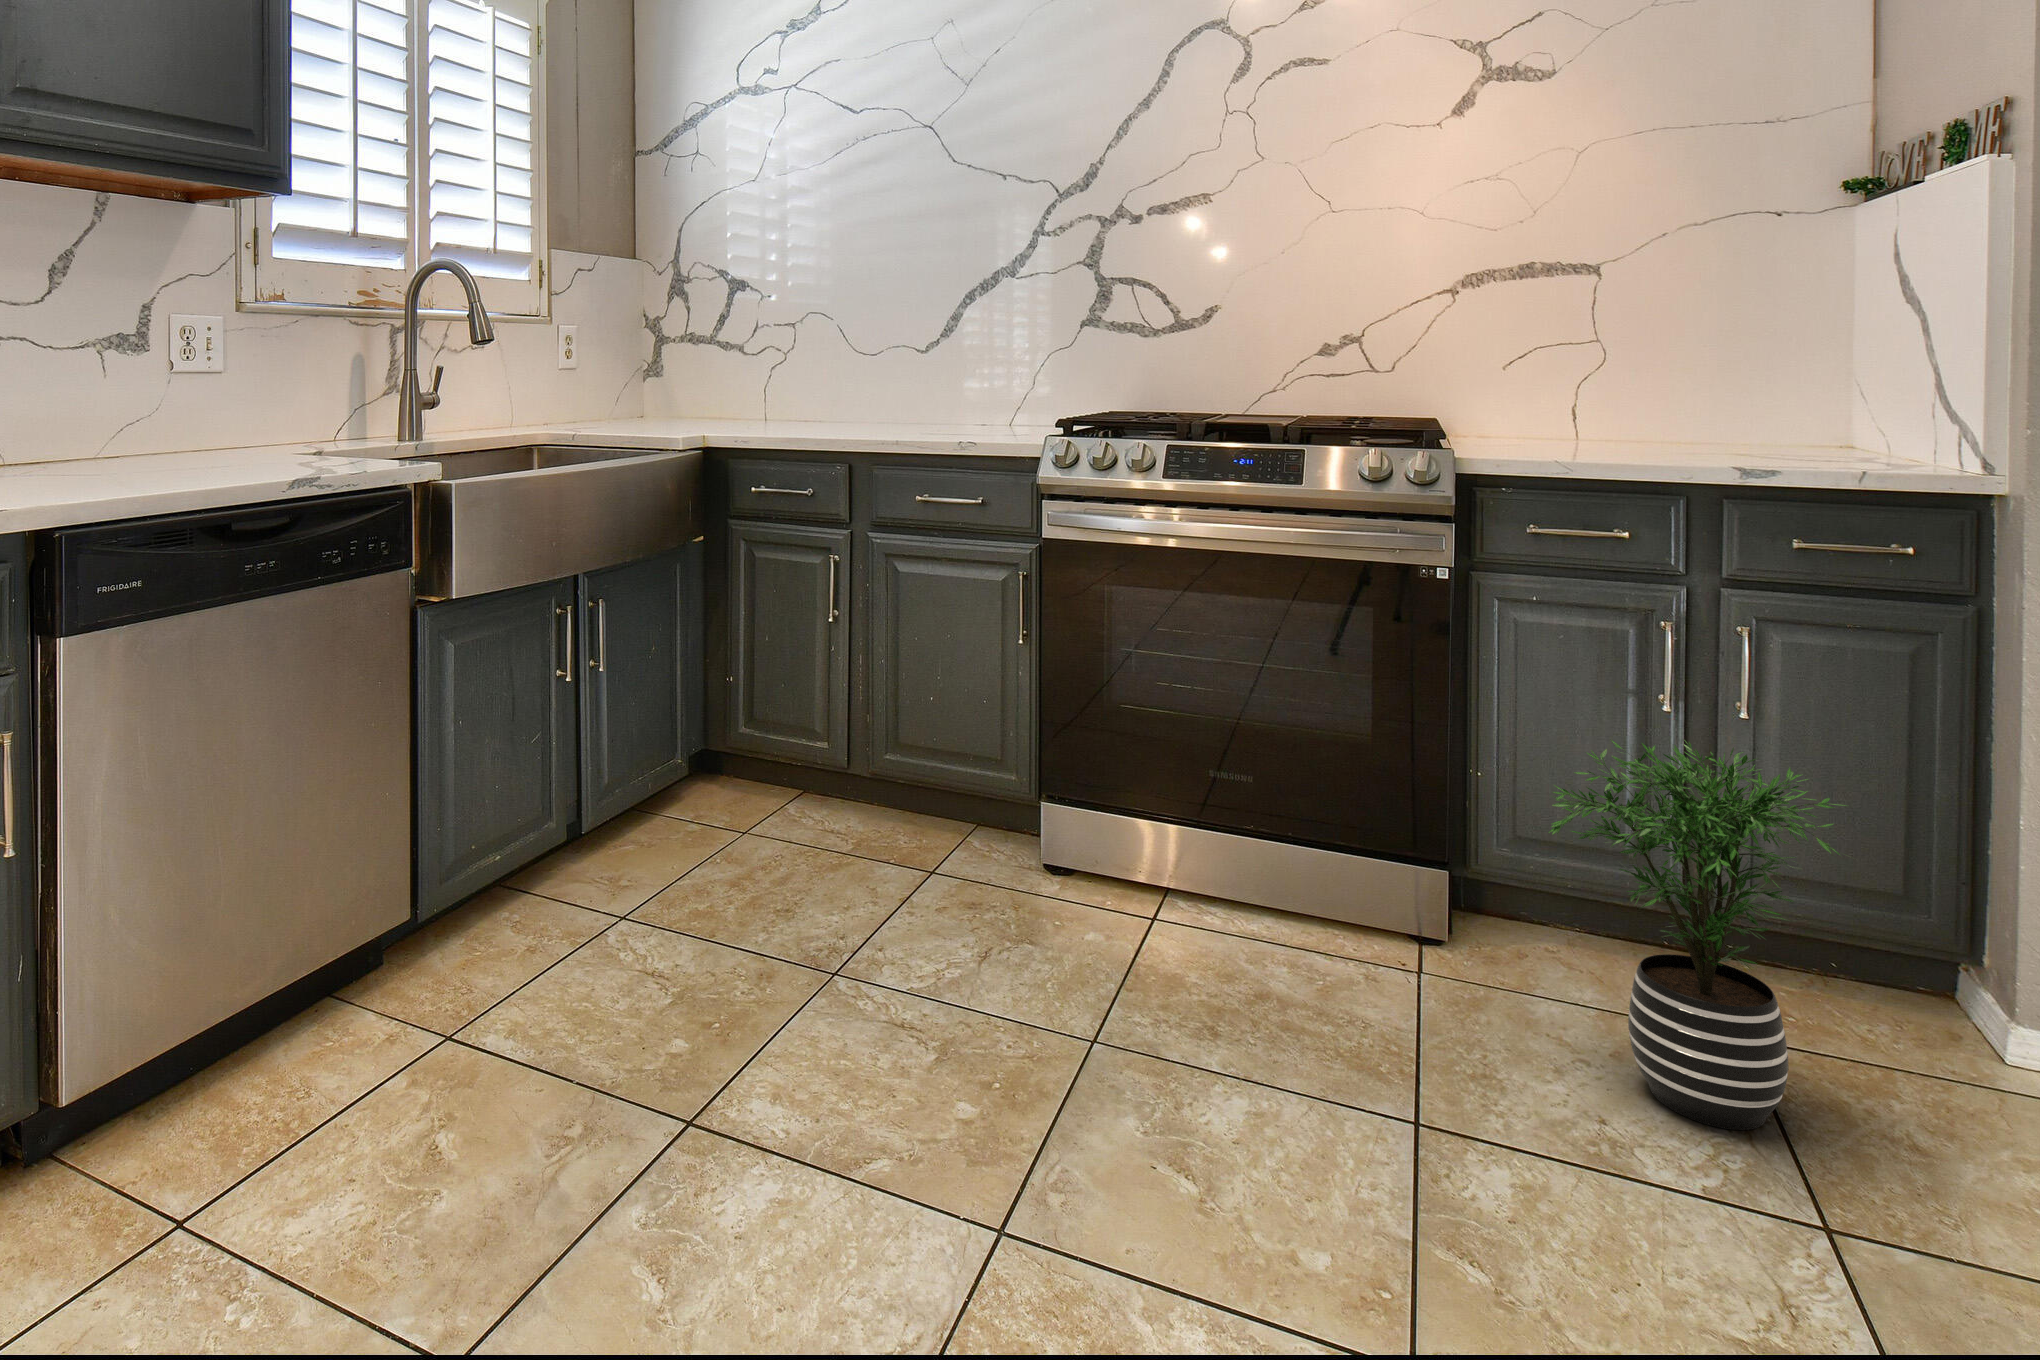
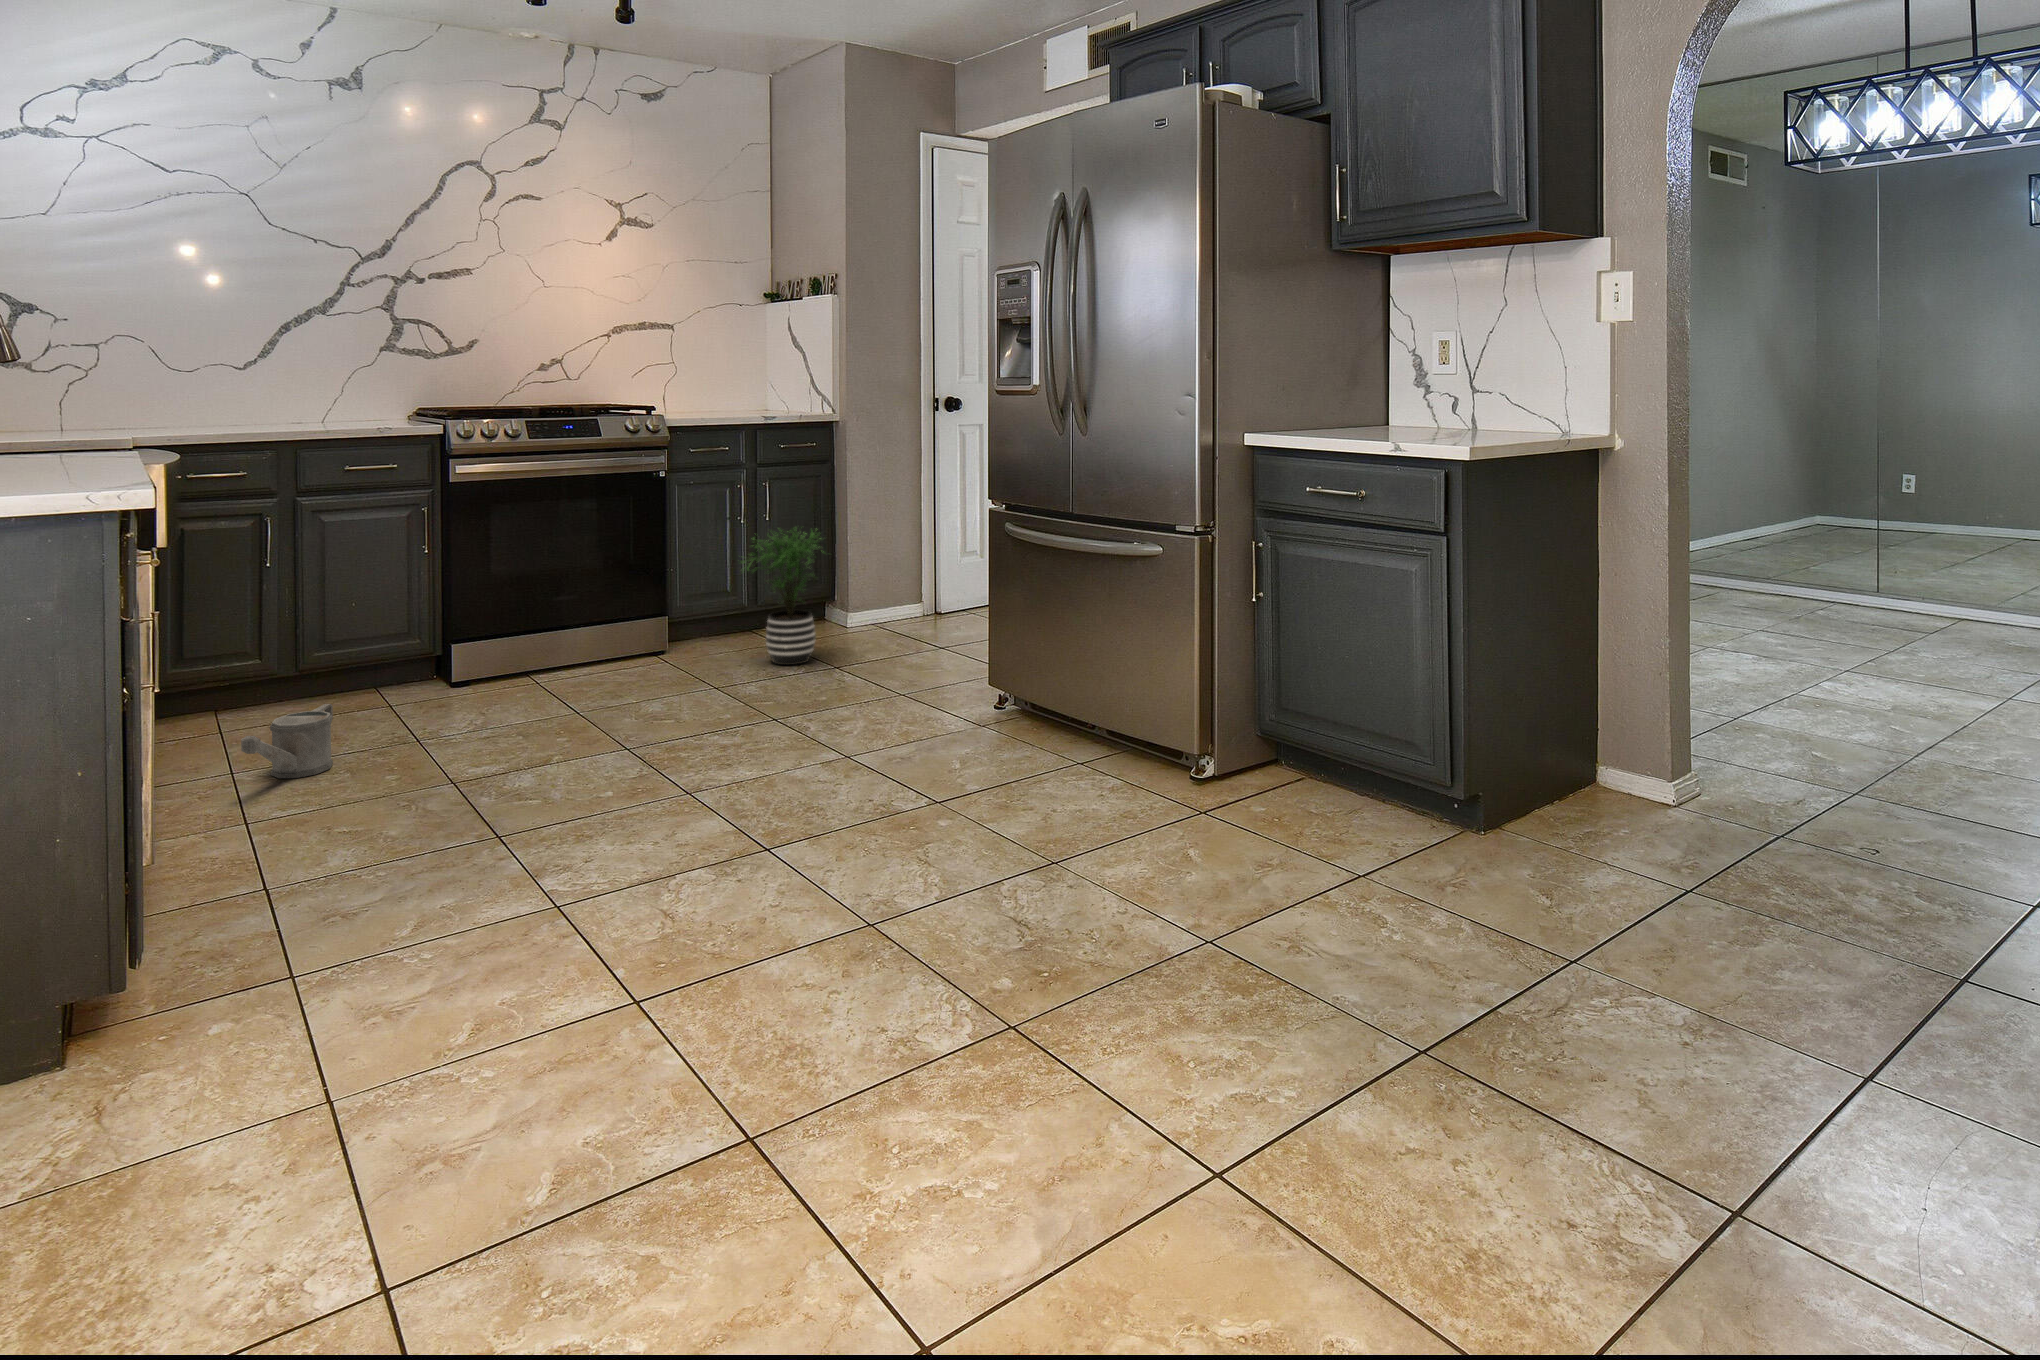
watering can: none [516,841,726,952] -> present [241,704,333,778]

